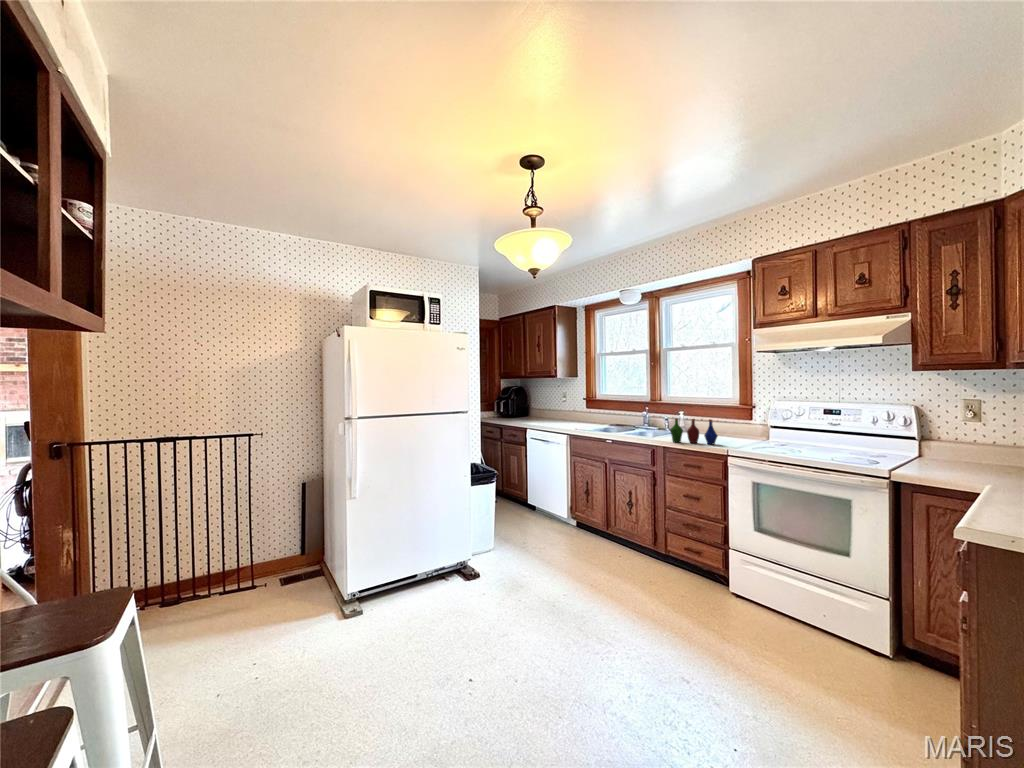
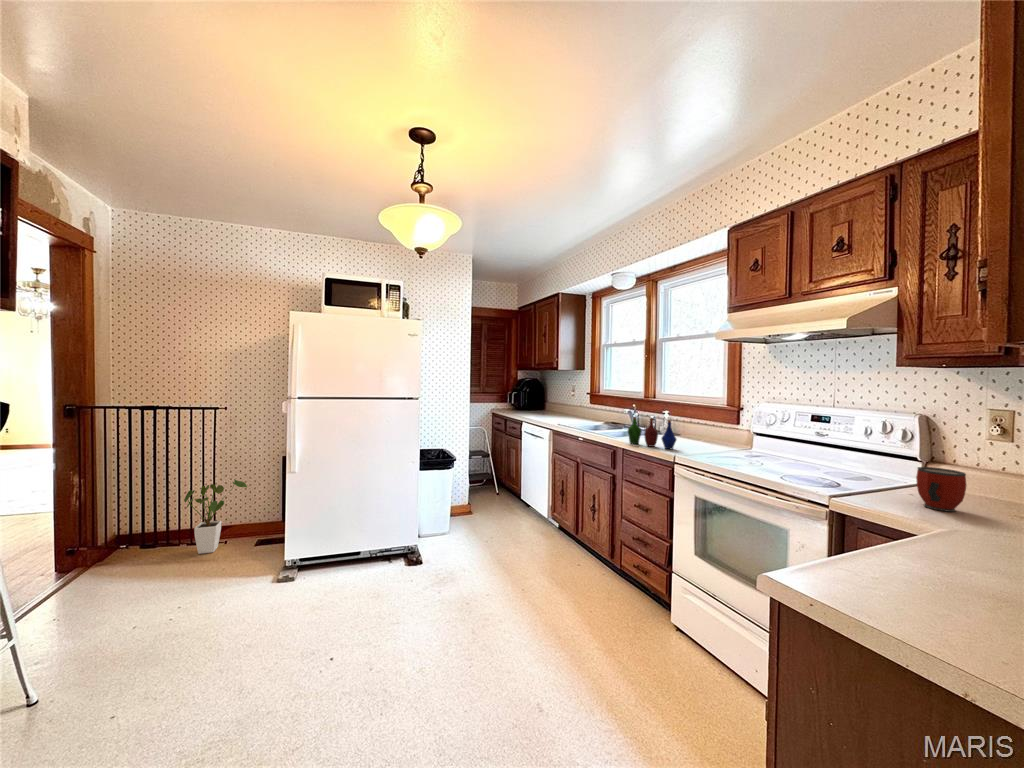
mug: none [944,443,981,473] -> present [916,467,966,512]
house plant: none [202,514,263,603] -> present [184,479,247,554]

